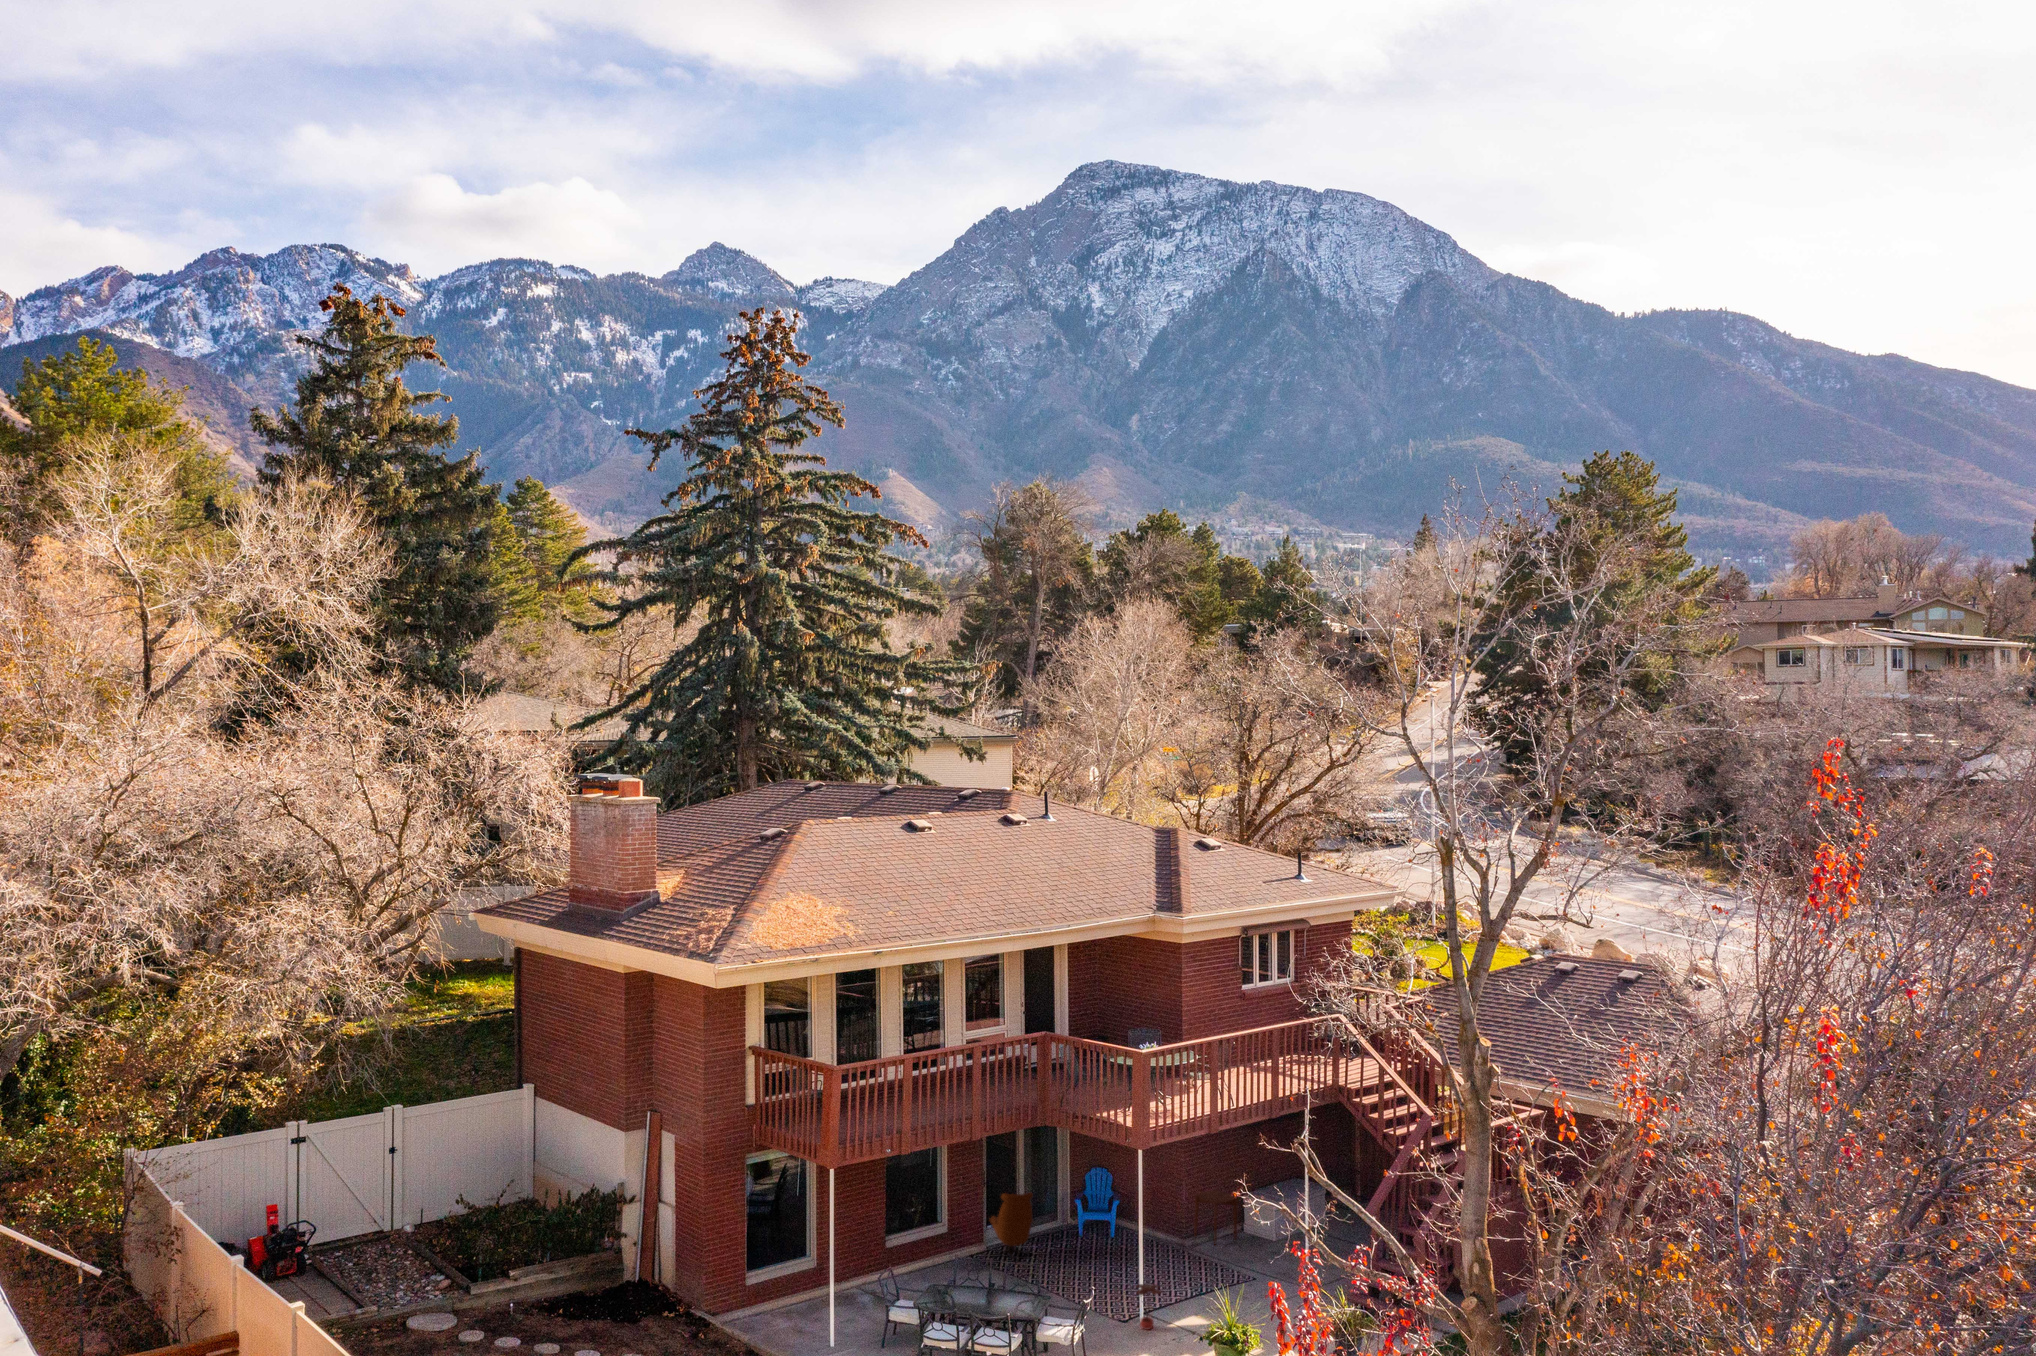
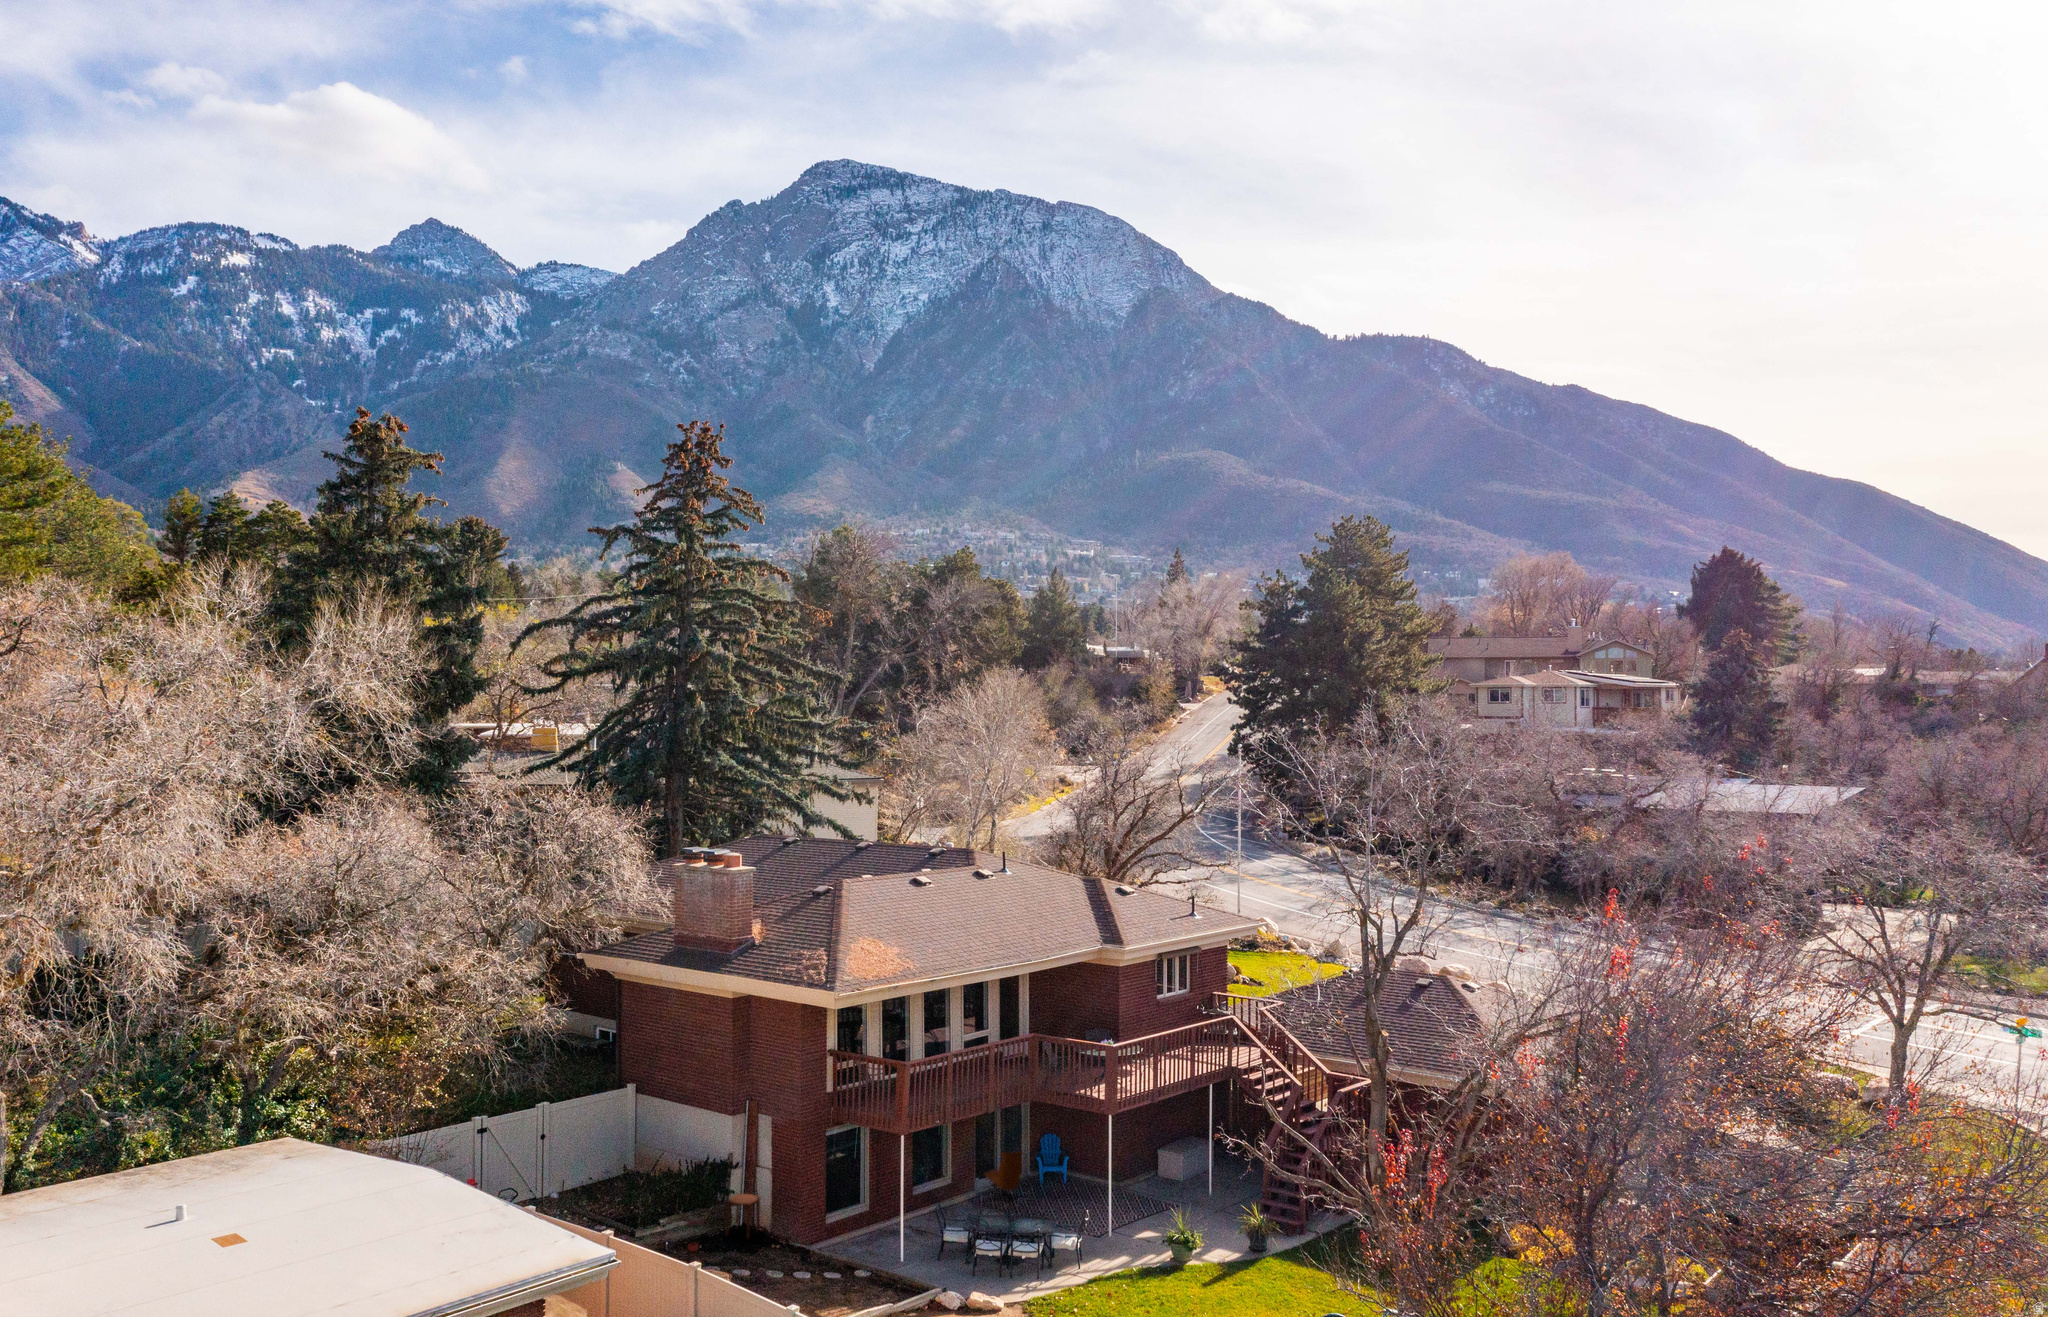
side table: present [1194,1190,1238,1244] -> present [725,1194,760,1238]
potted plant: present [1136,1284,1161,1330] -> present [686,1219,704,1251]

